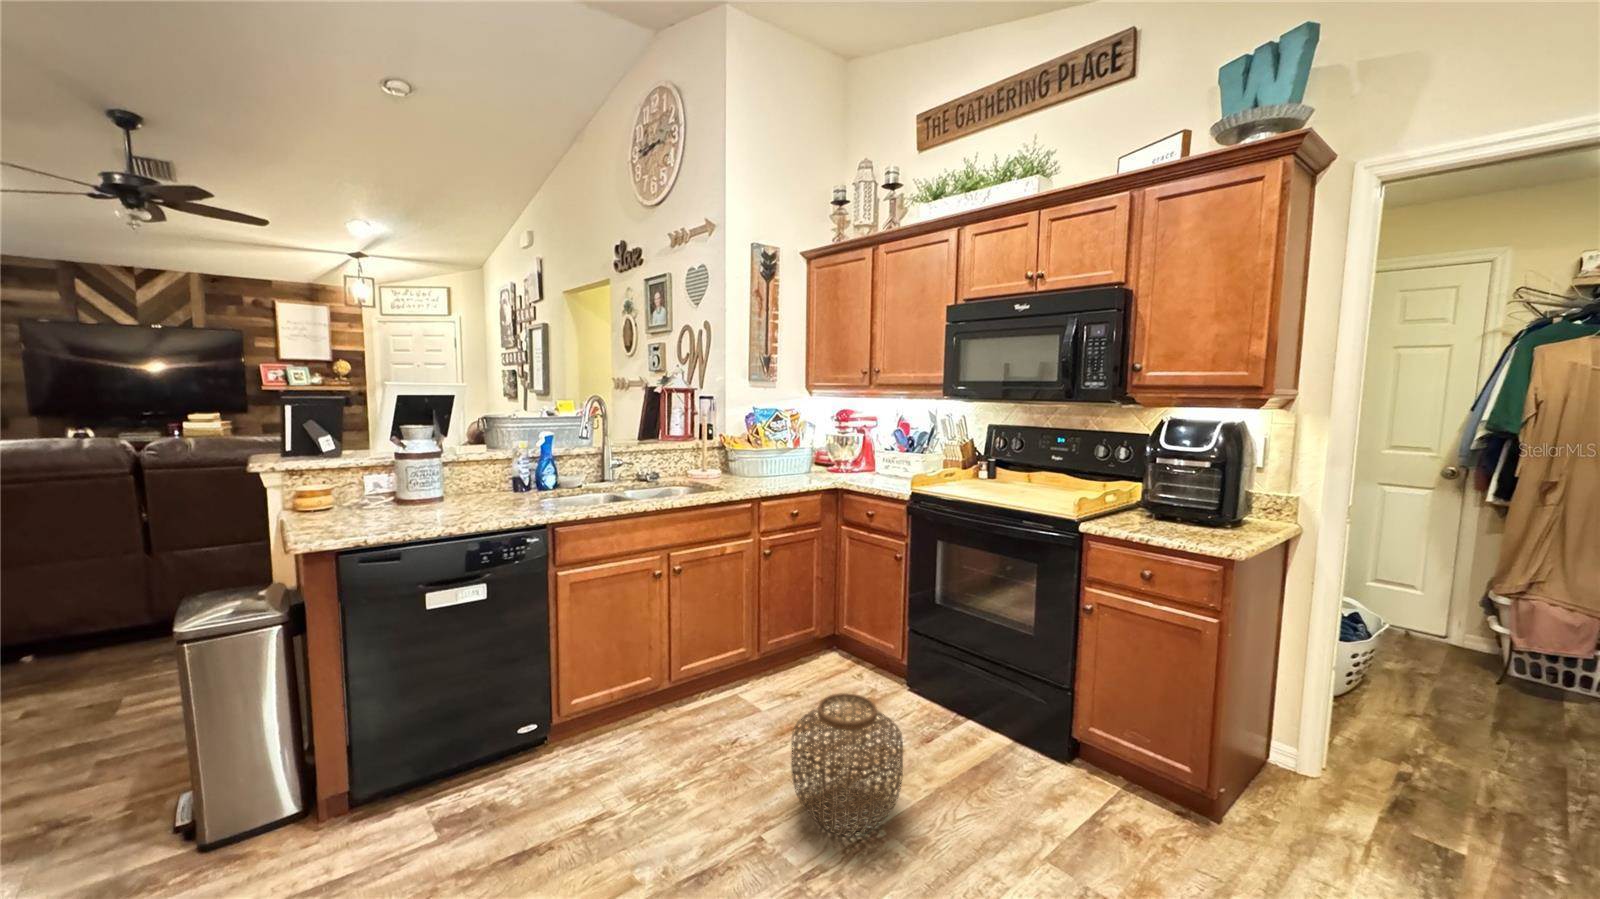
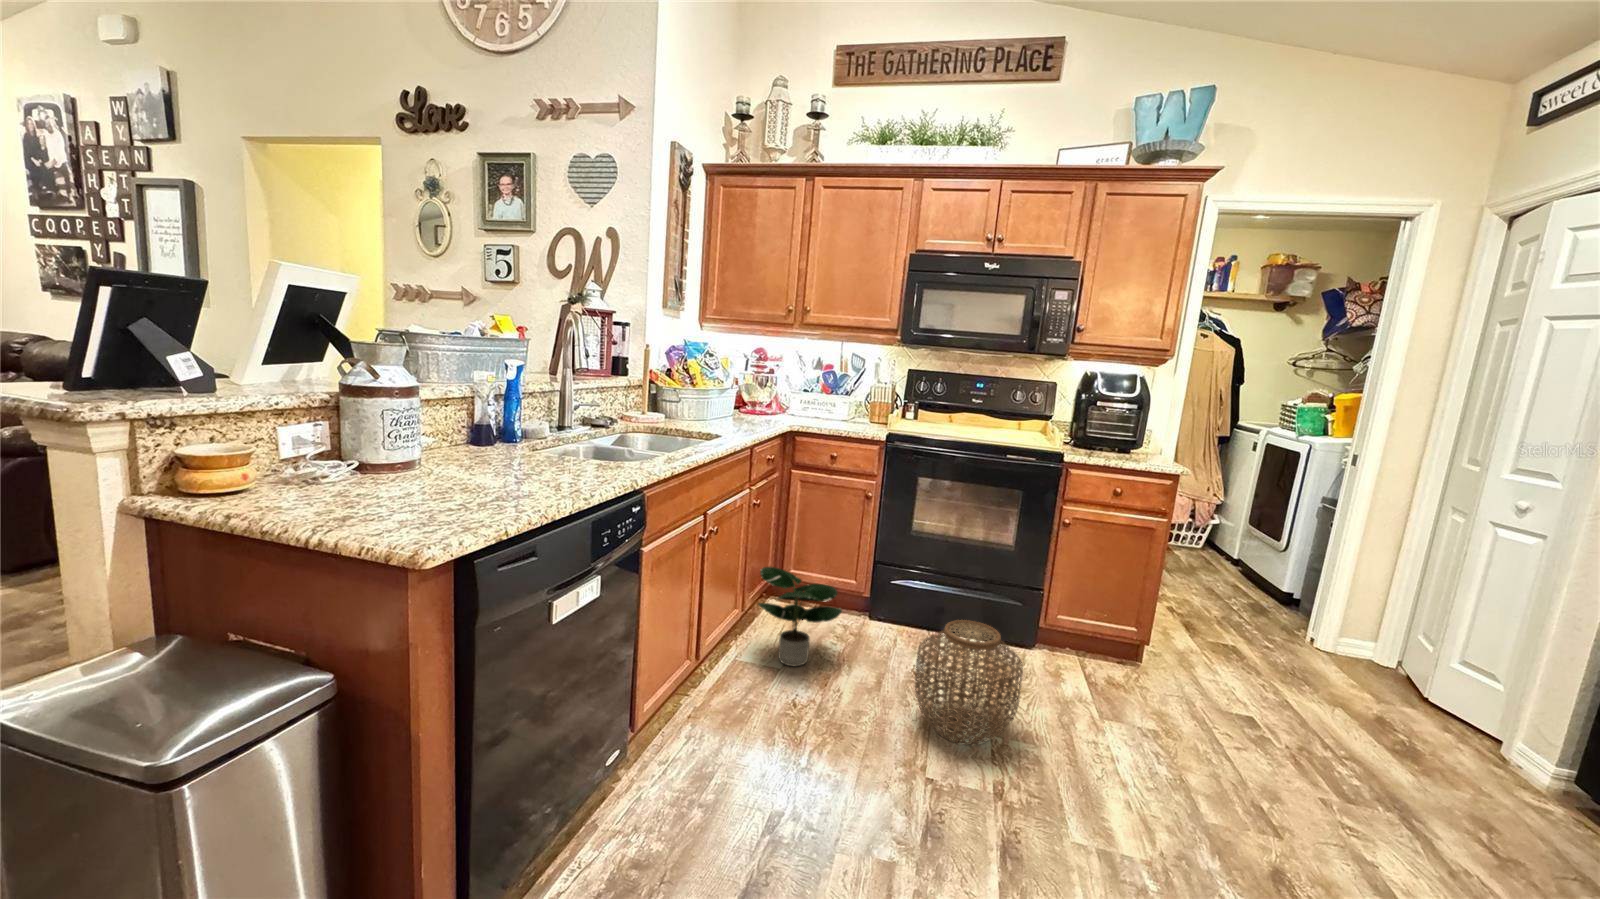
potted plant: none [741,611,825,711] -> present [759,567,842,666]

